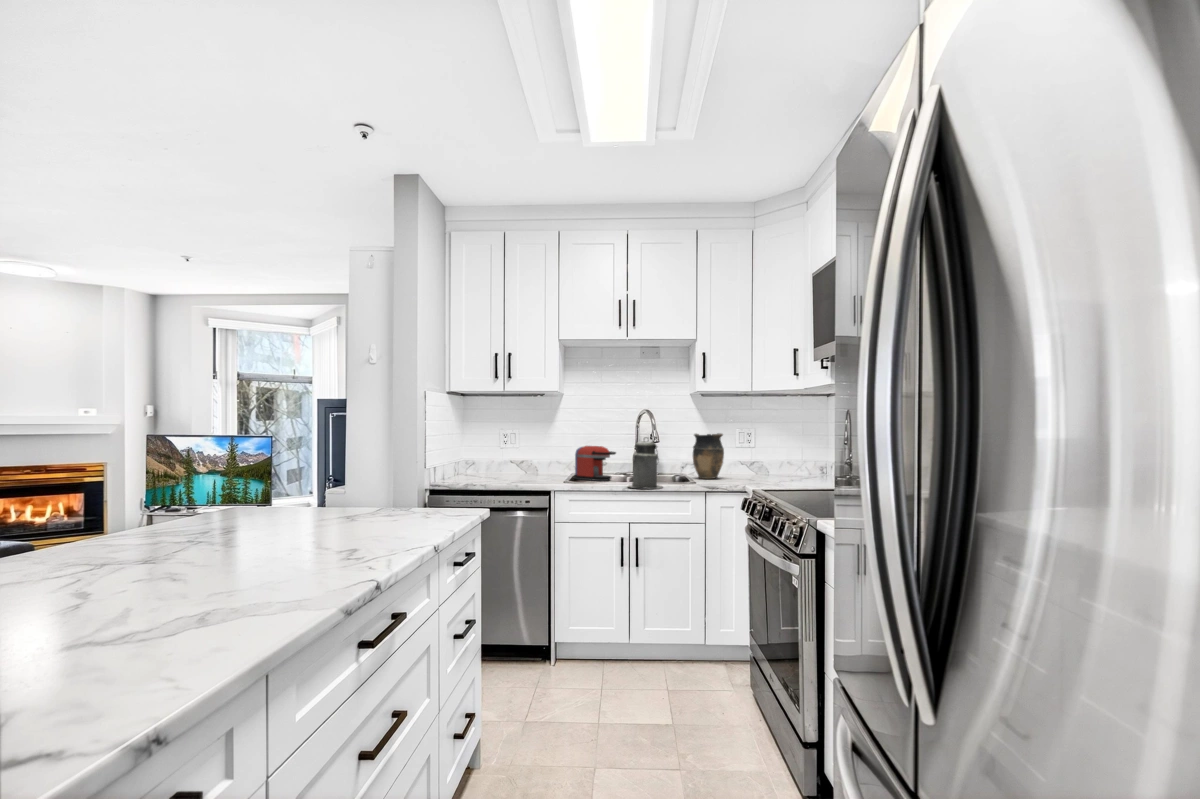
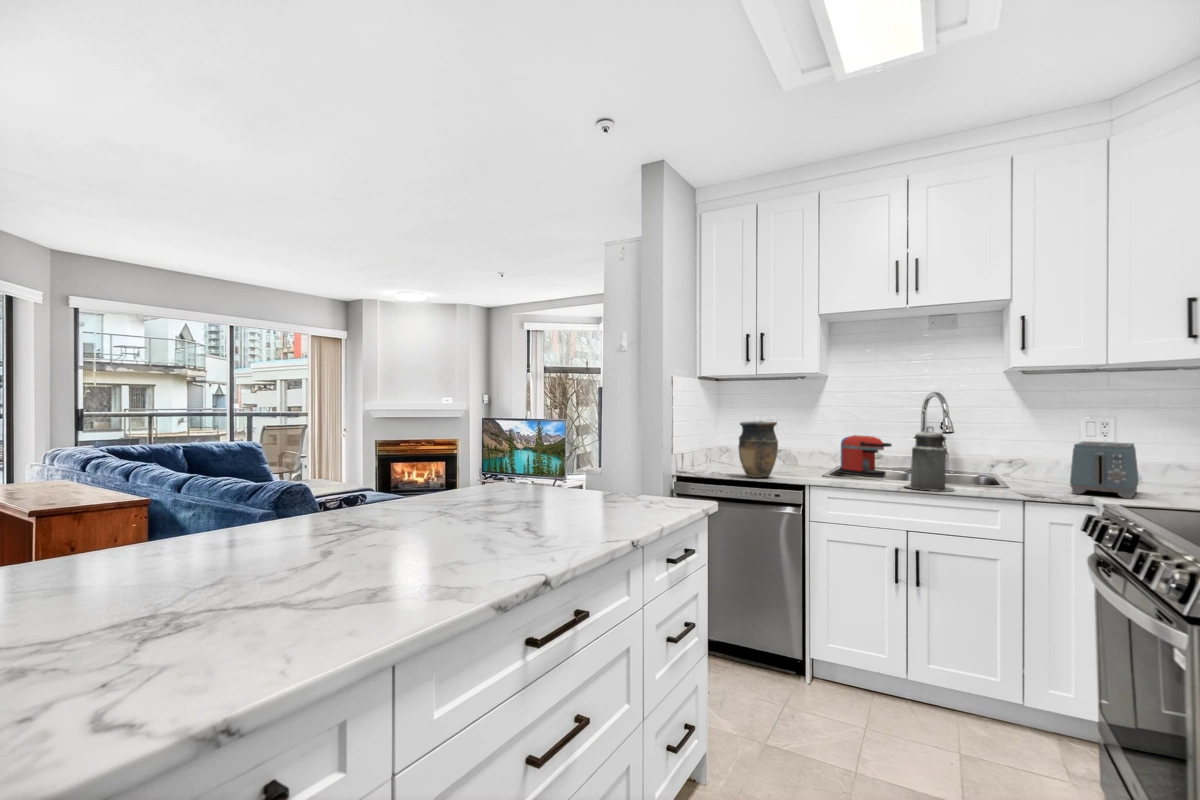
vase: present [693,433,724,479] -> present [738,421,778,478]
toaster: none [735,446,773,486] -> present [1070,442,1139,499]

